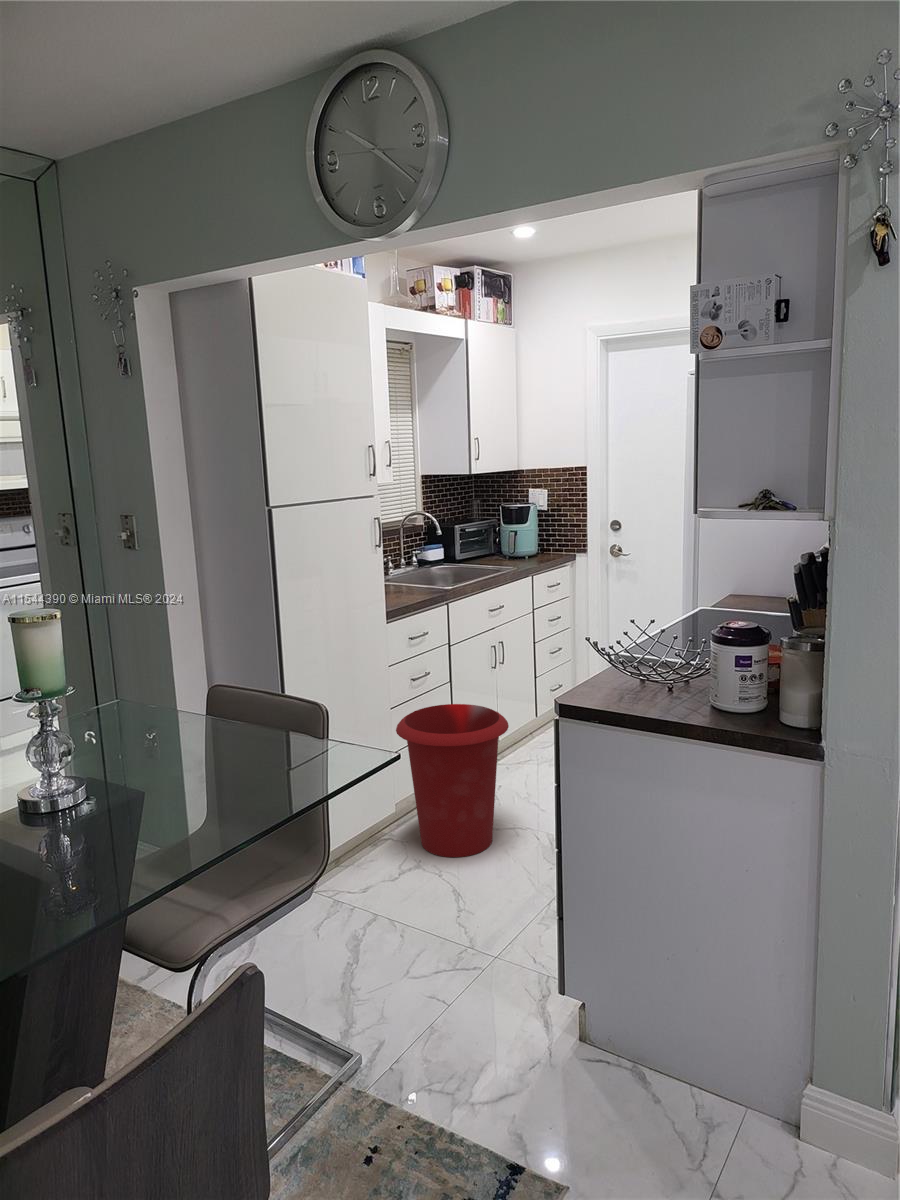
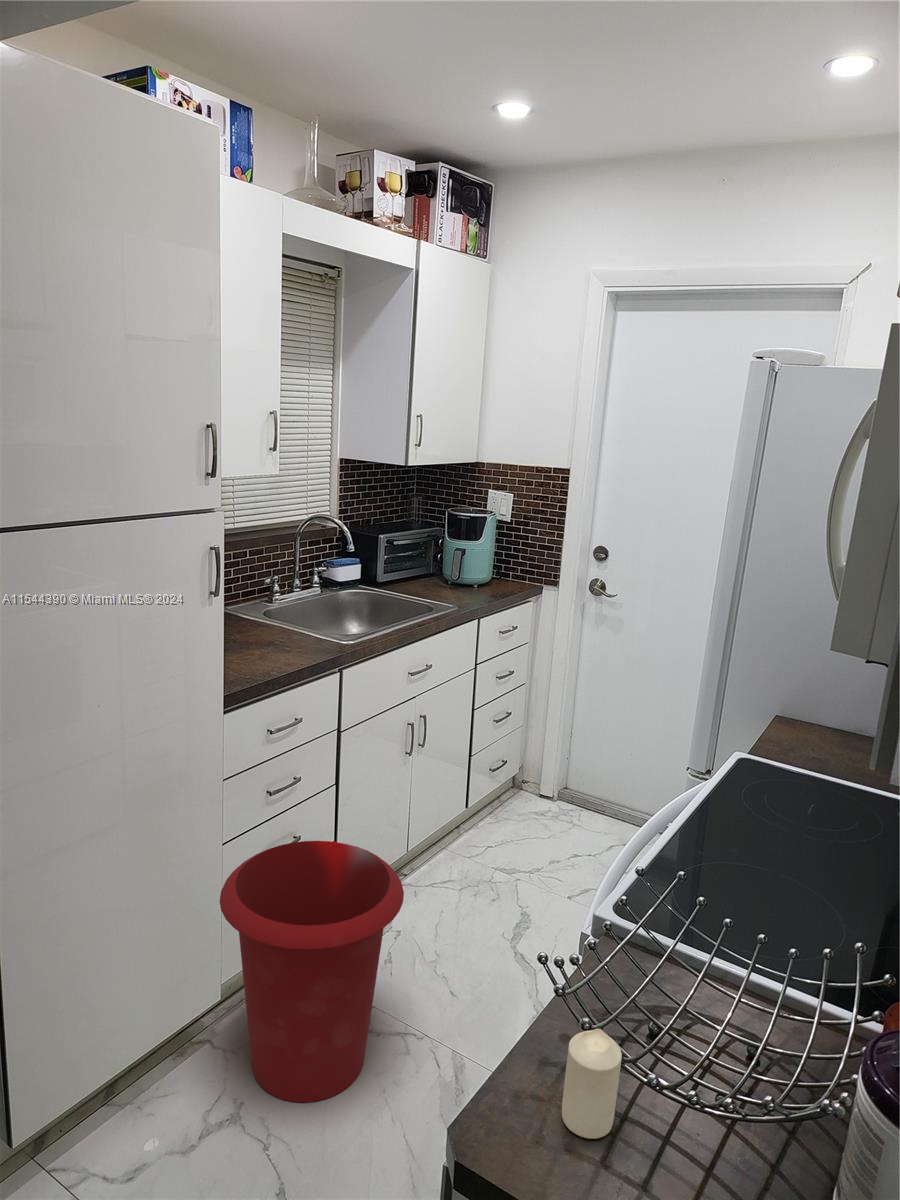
candle: none [606,654,628,697] -> present [562,1029,622,1139]

